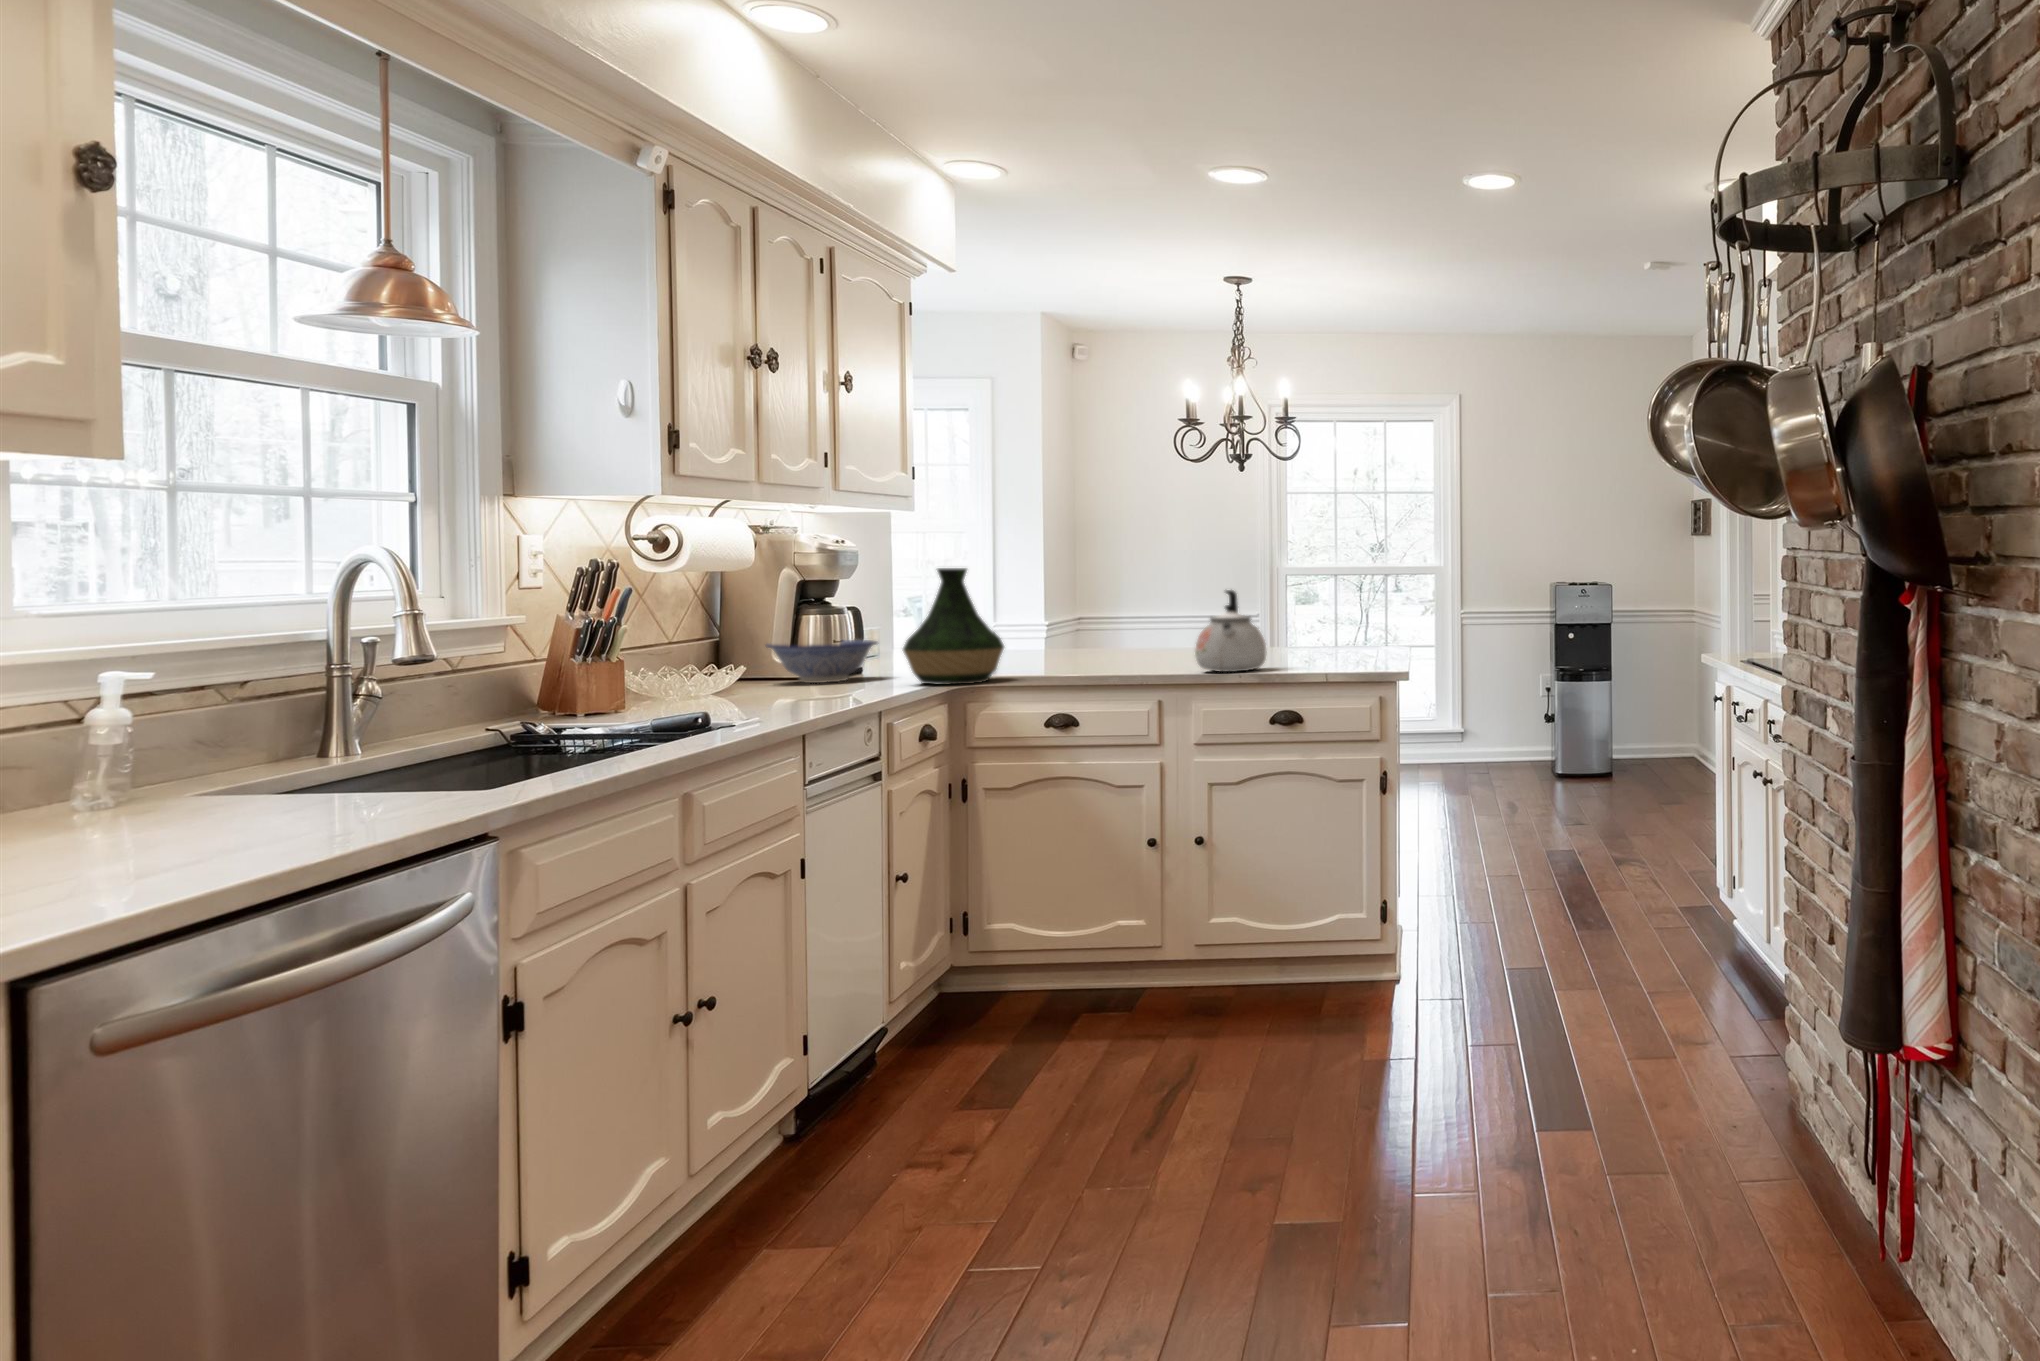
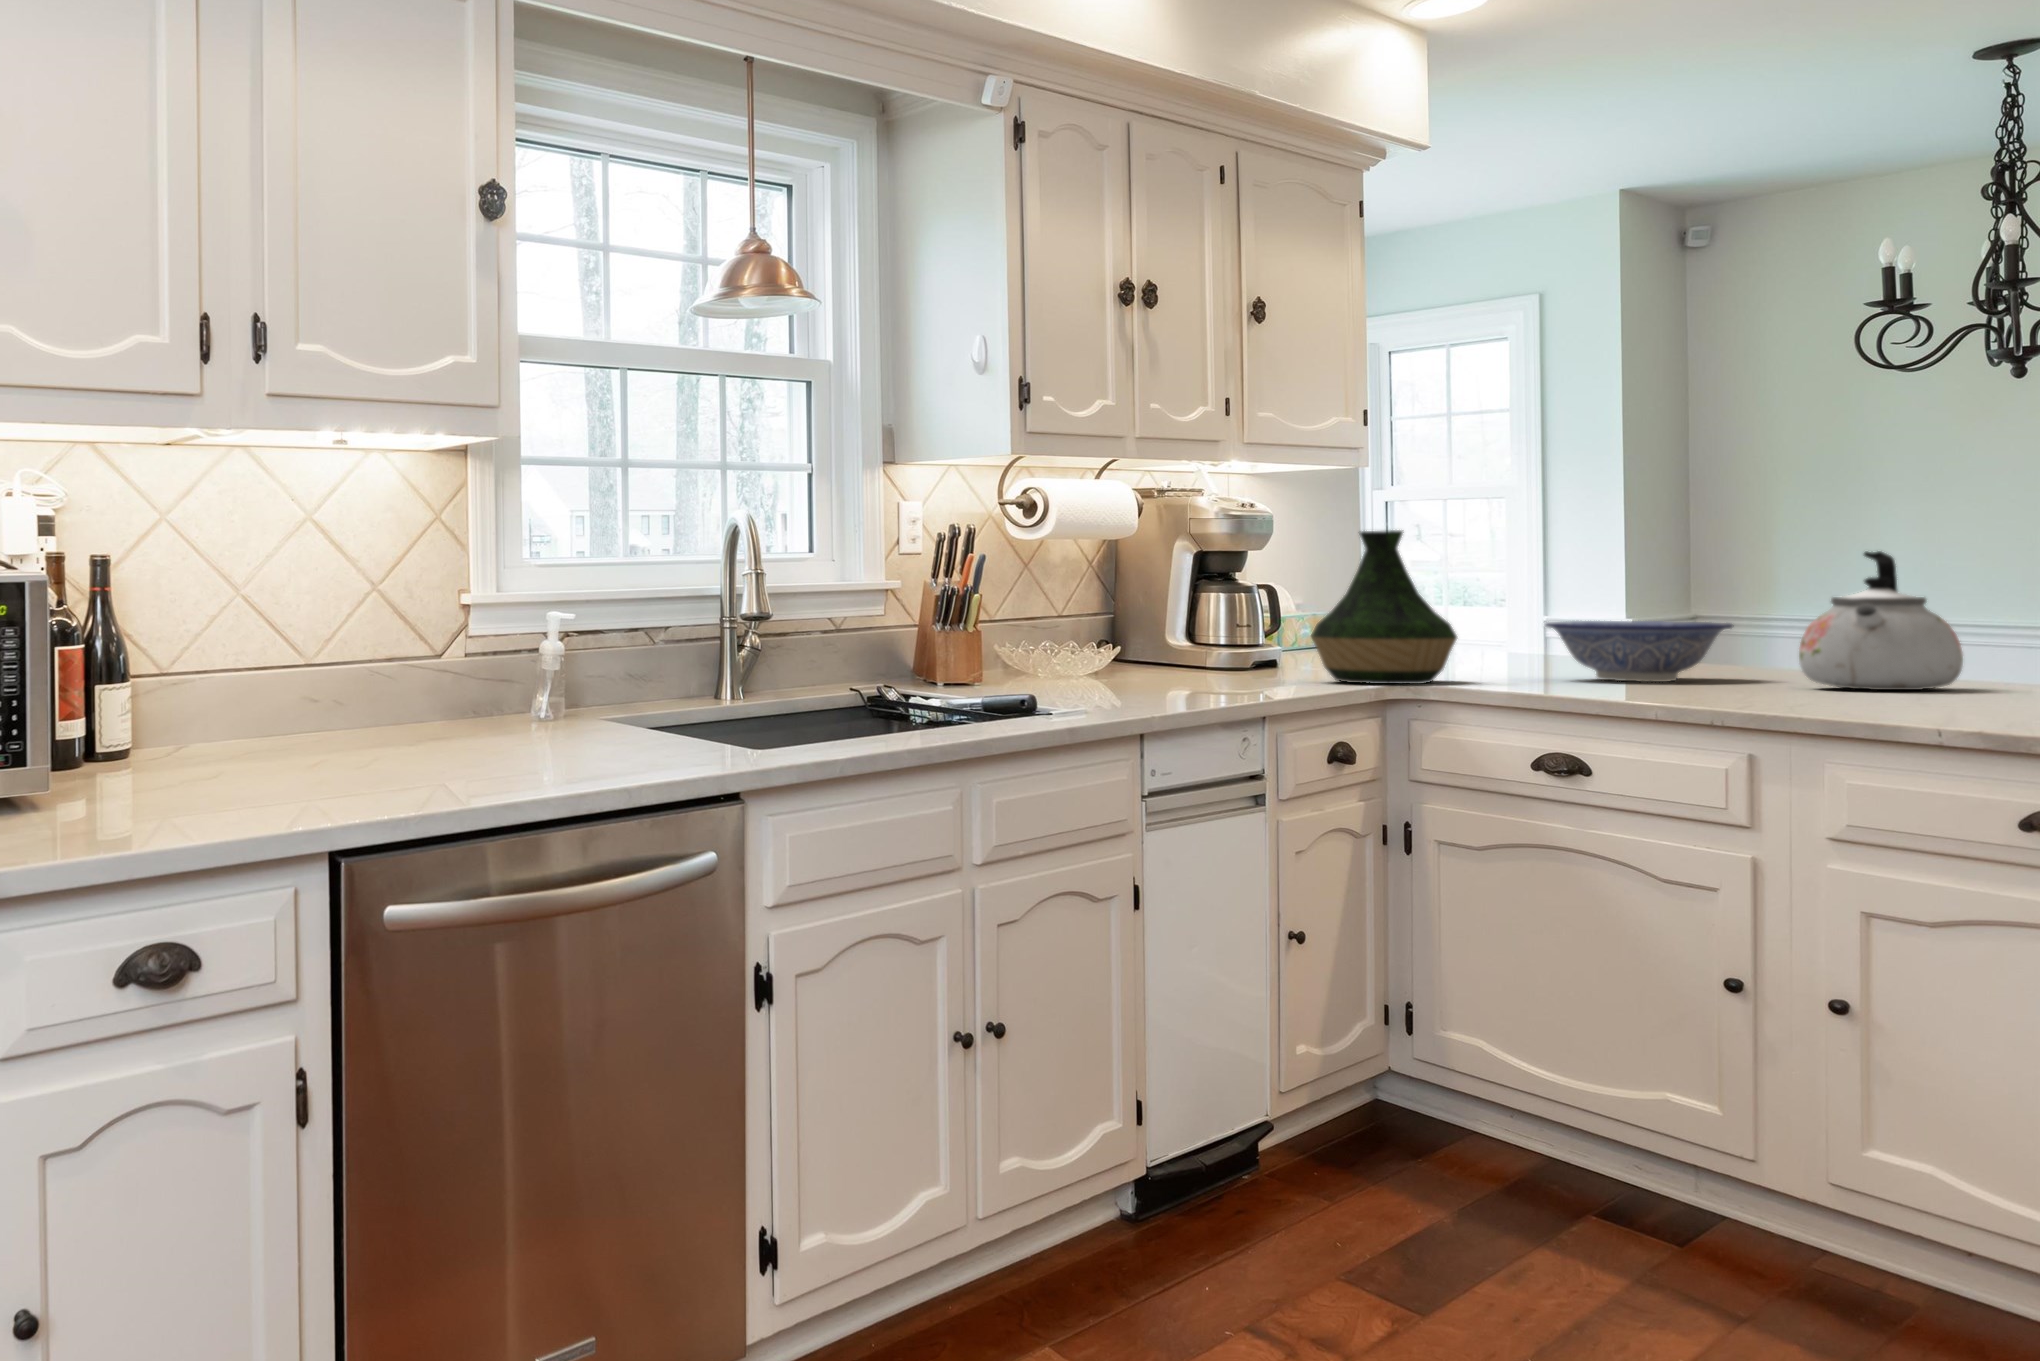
decorative bowl: present [766,640,877,683] -> present [1545,621,1732,682]

